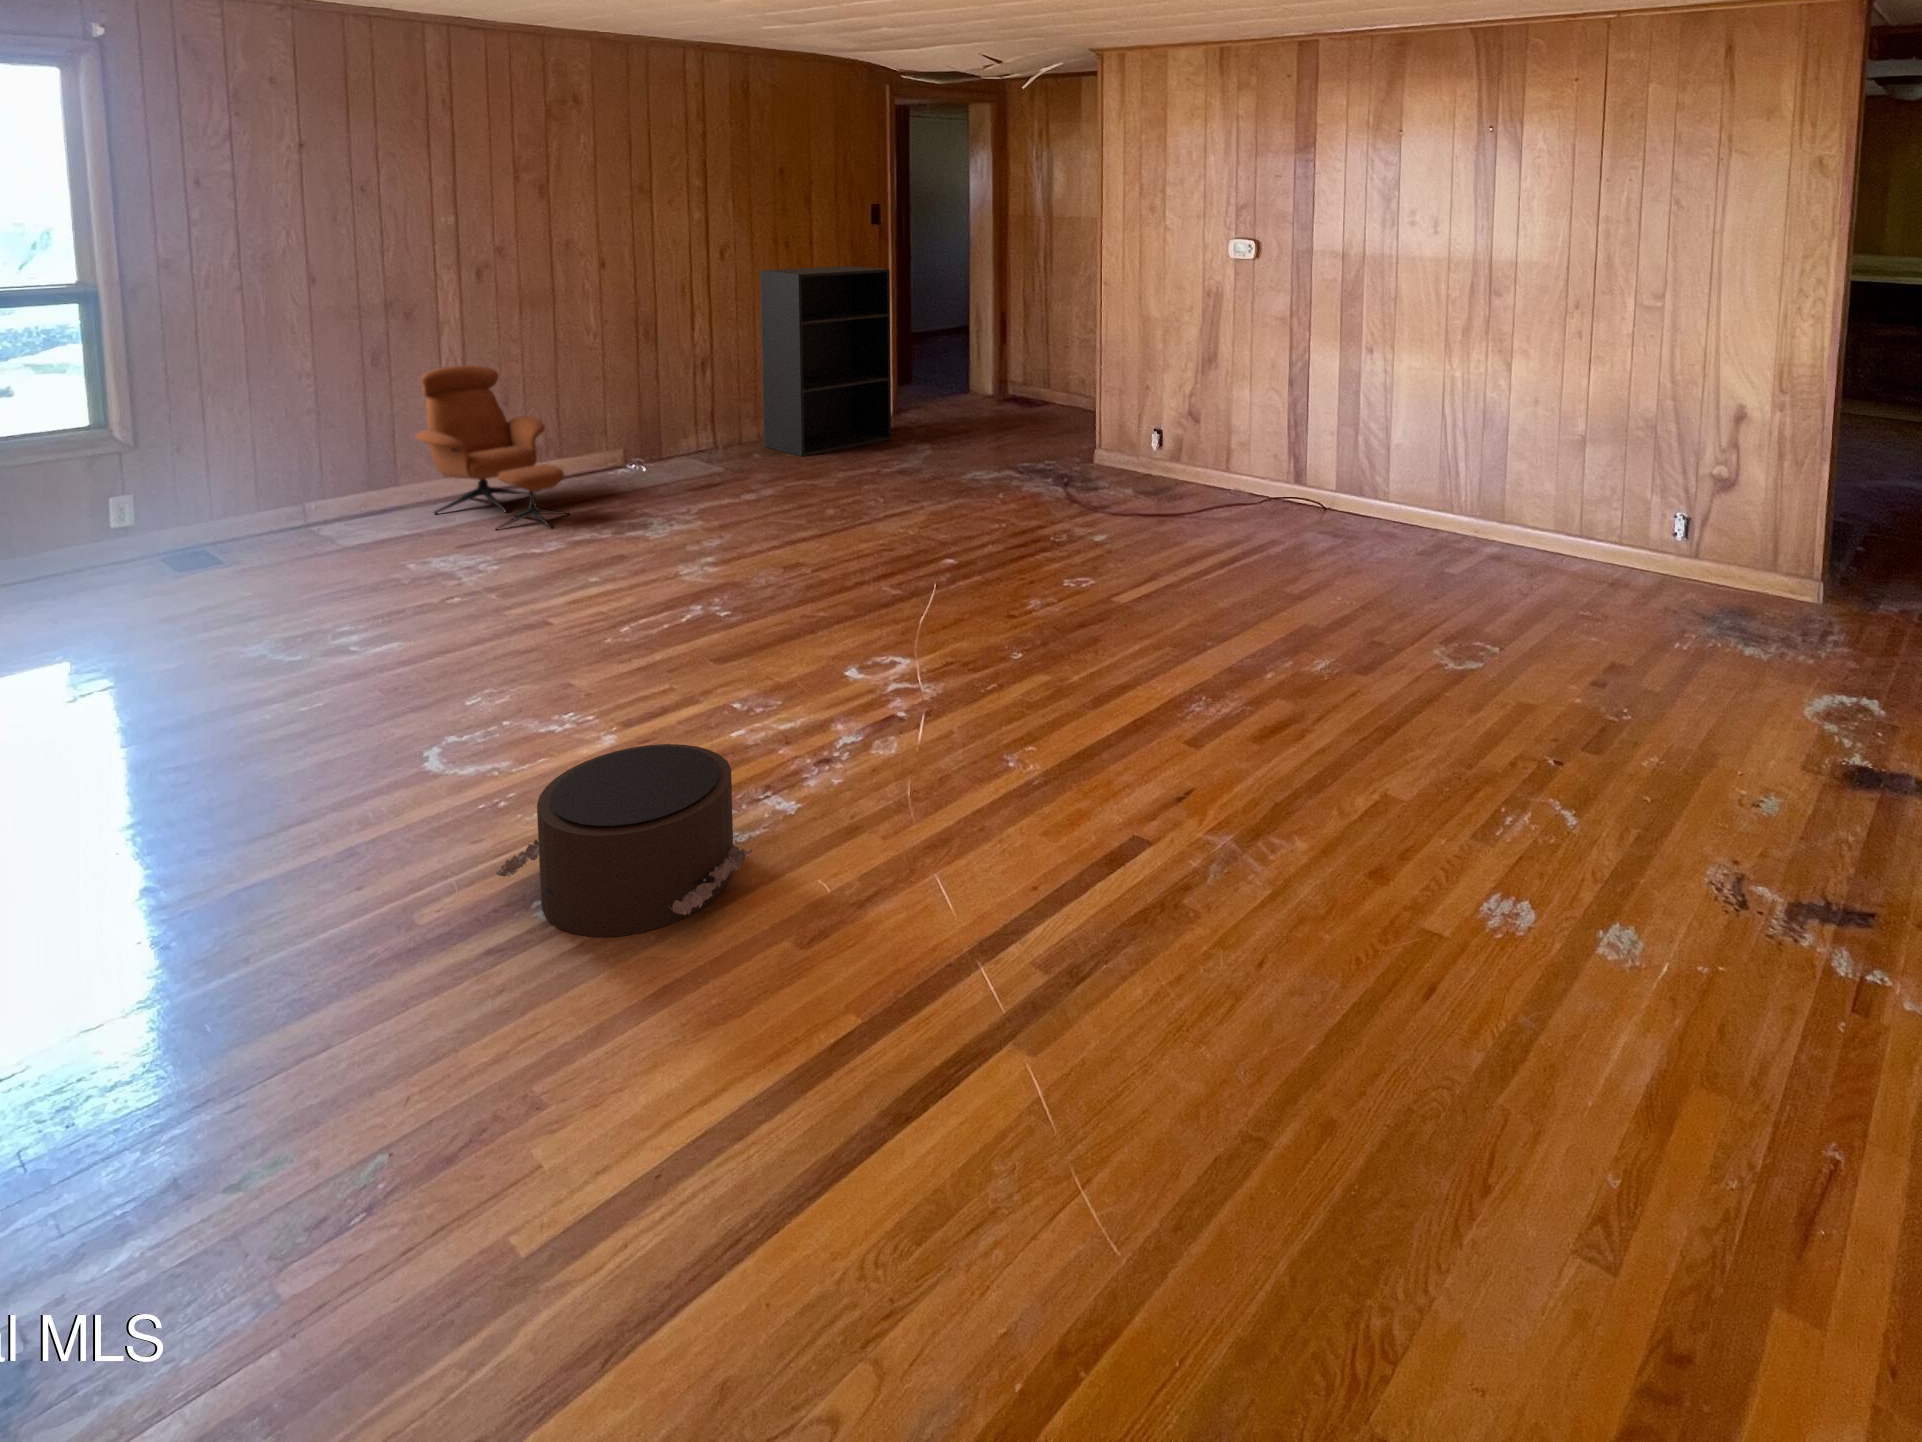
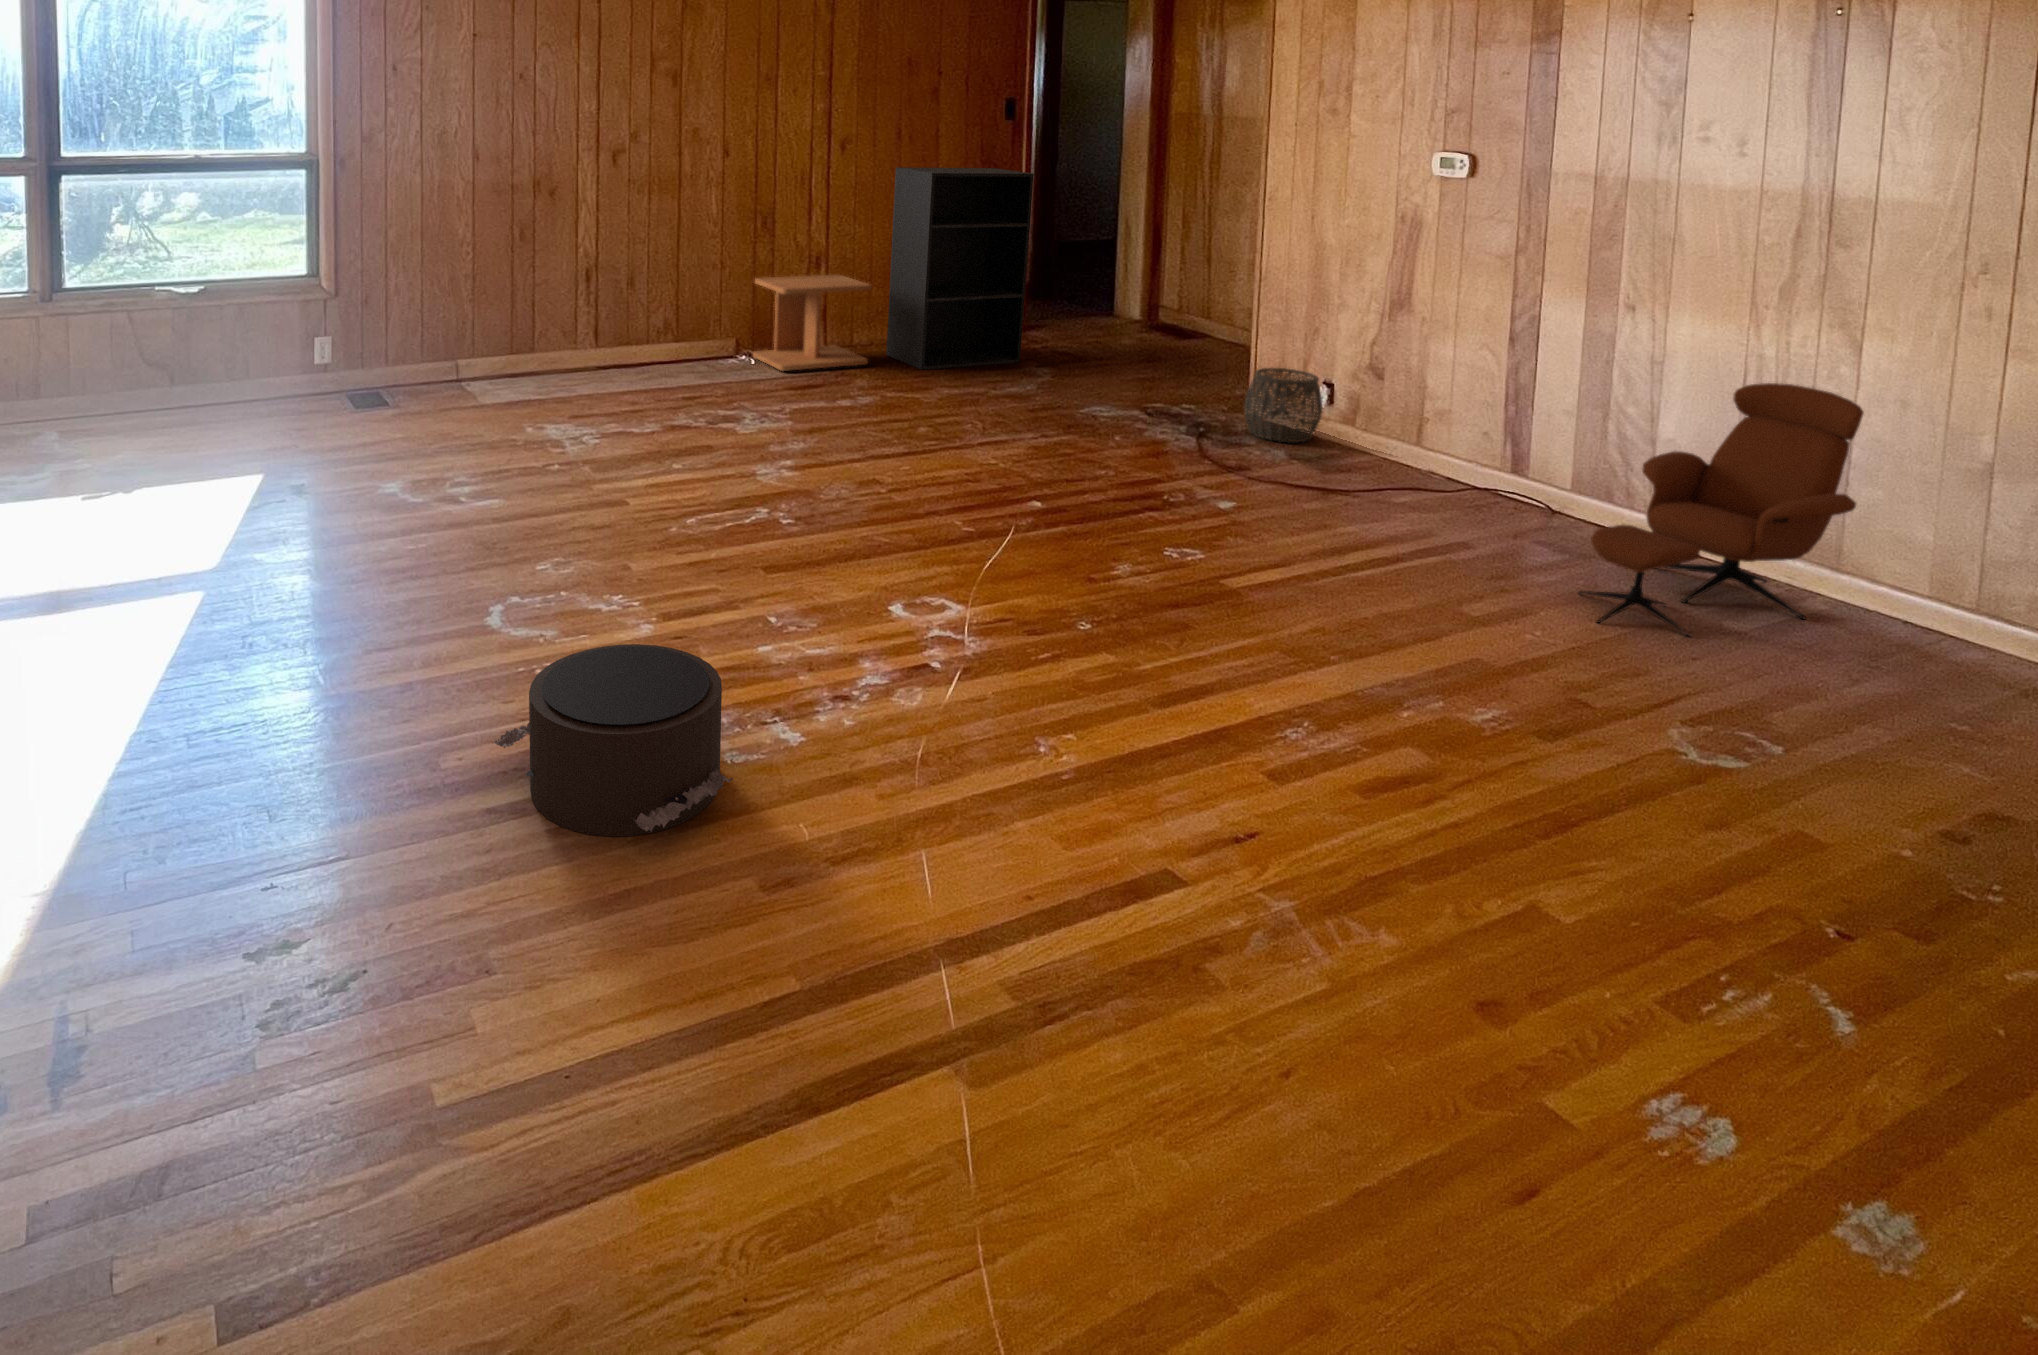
lounge chair: present [416,365,569,529] -> present [1579,383,1864,637]
side table: none [627,375,749,474] -> present [753,275,871,371]
woven basket: none [1094,420,1157,482] -> present [1244,368,1323,443]

